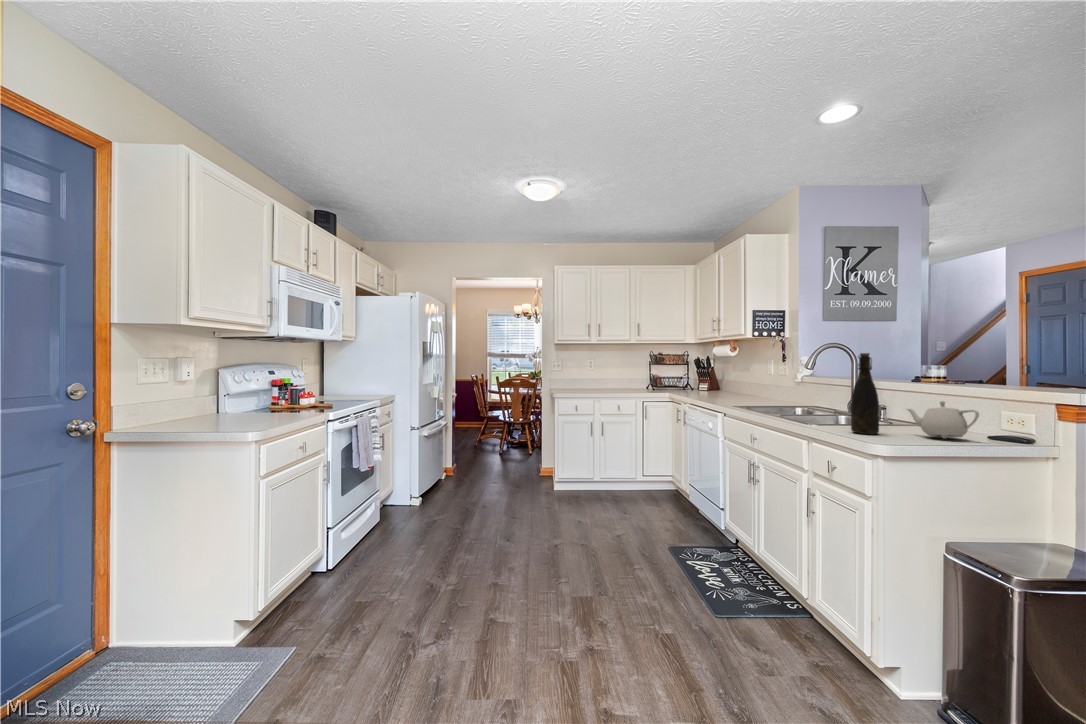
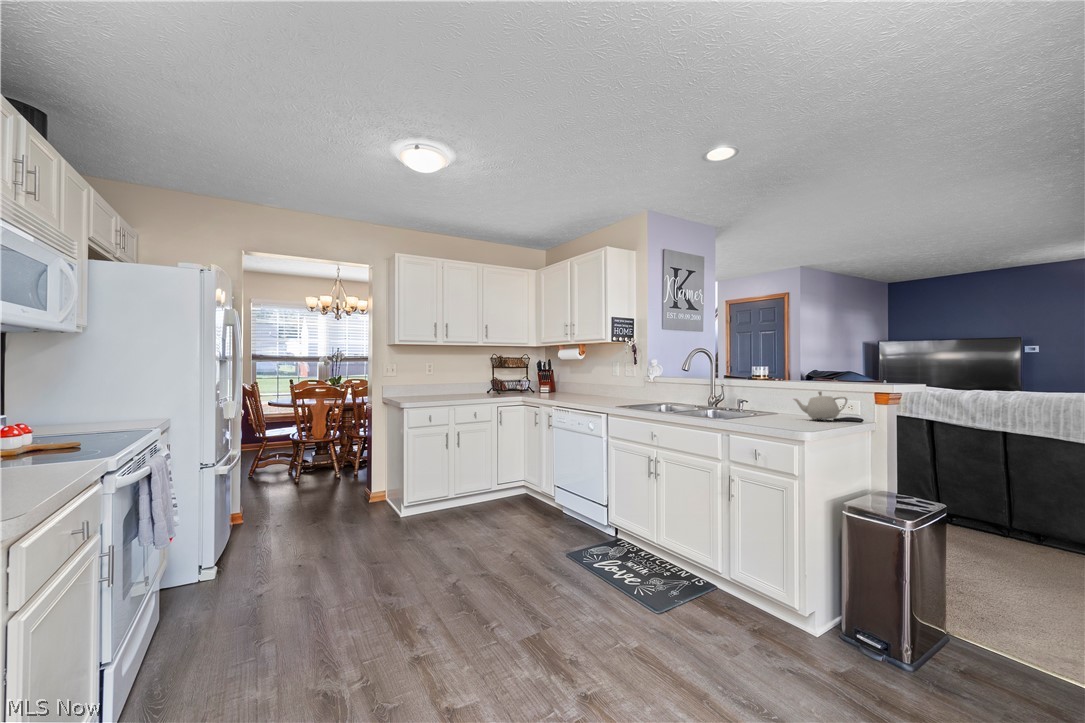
bottle: present [851,353,879,434] -> none [761,353,782,422]

